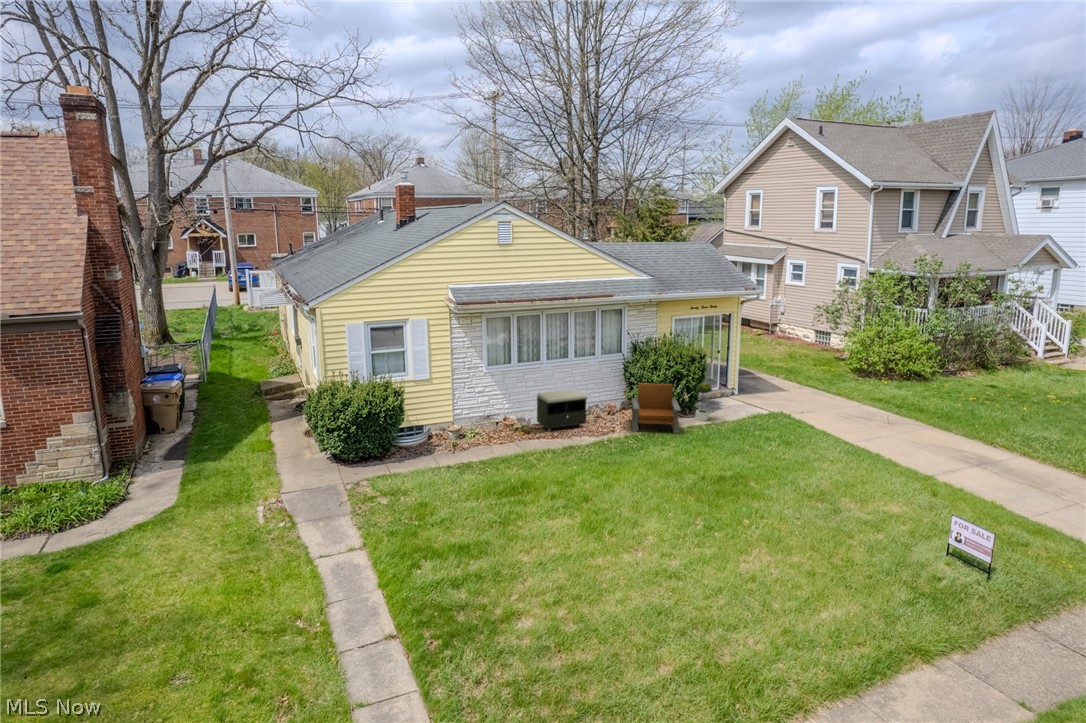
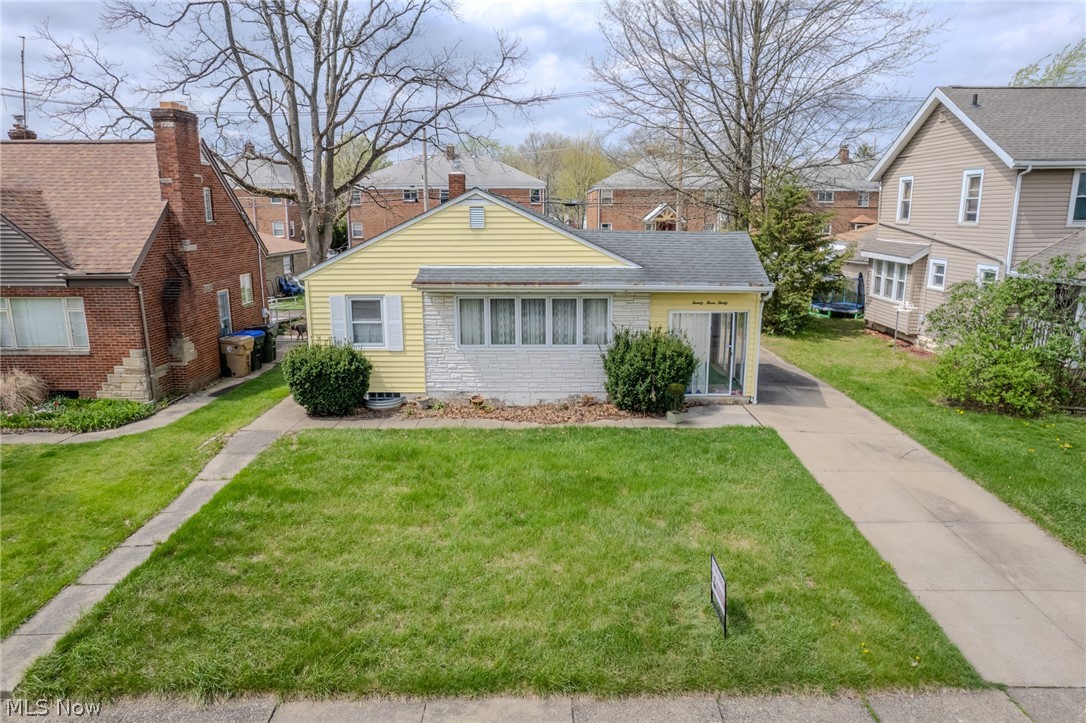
lounge chair: present [631,383,681,433] -> none [586,375,644,431]
storage bench: present [537,389,587,431] -> none [506,375,549,412]

